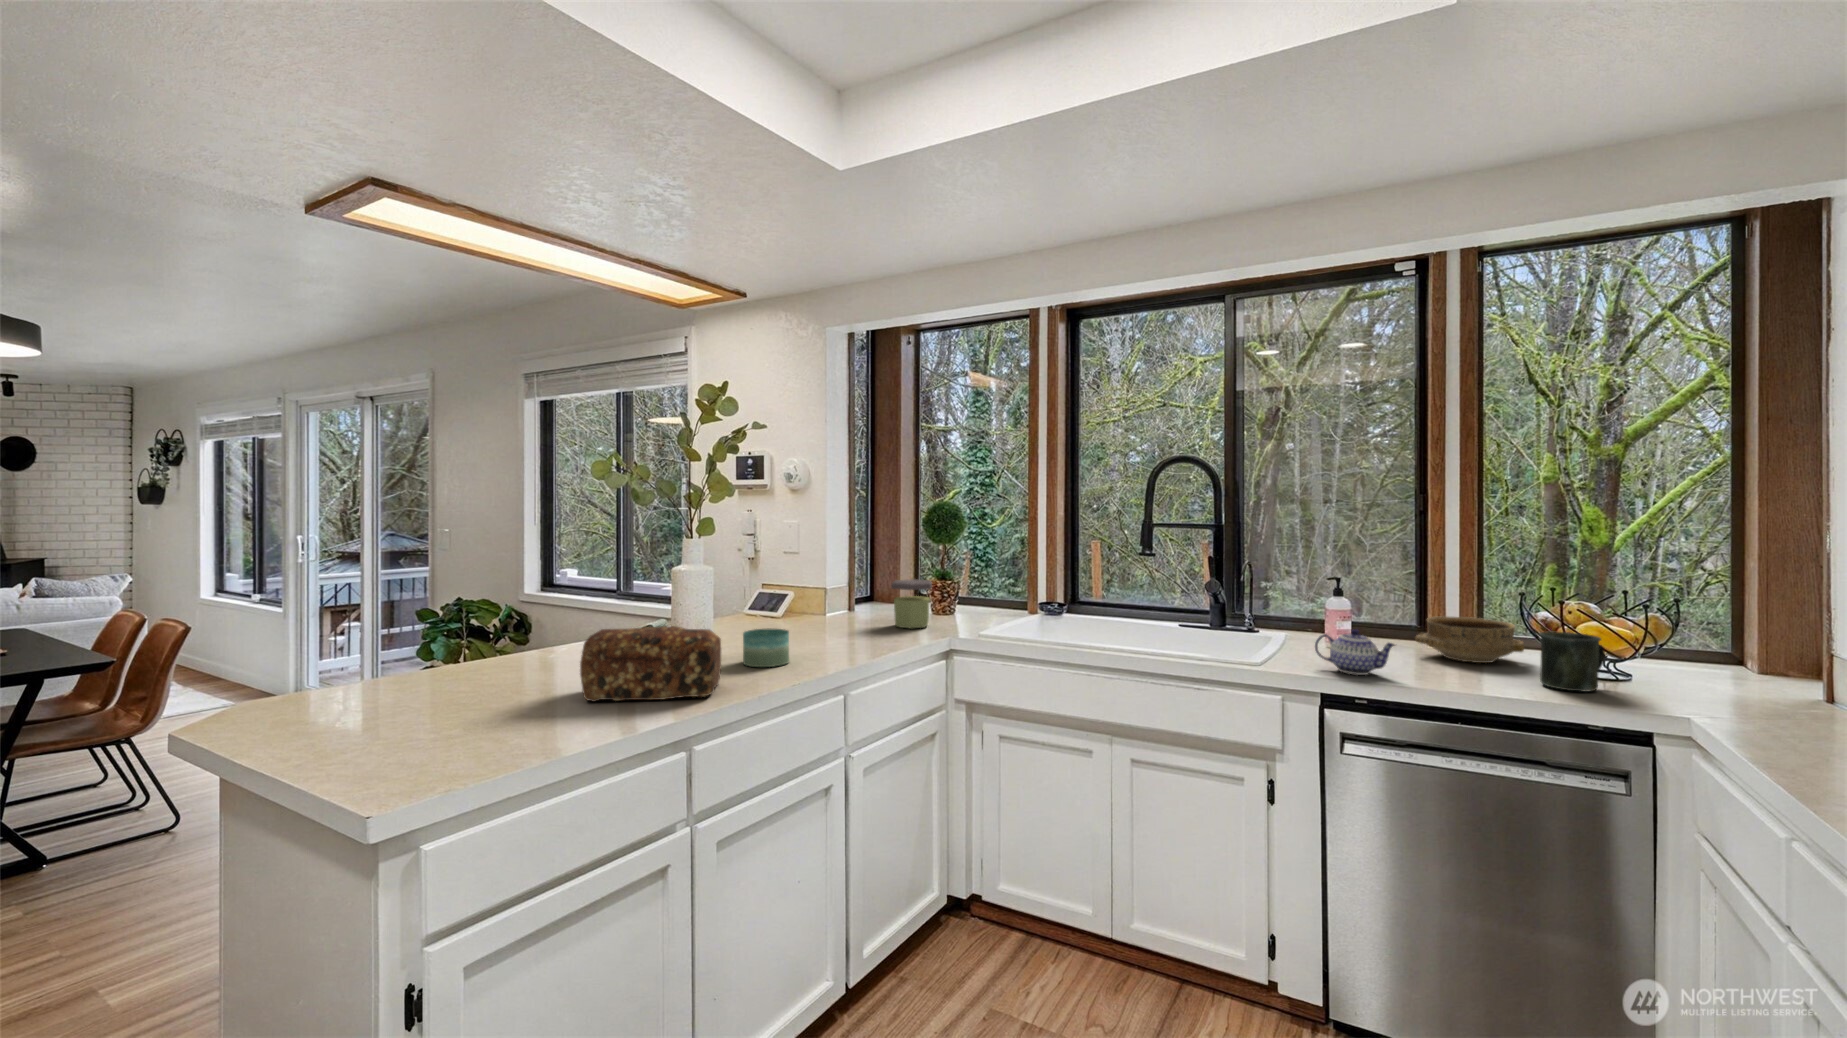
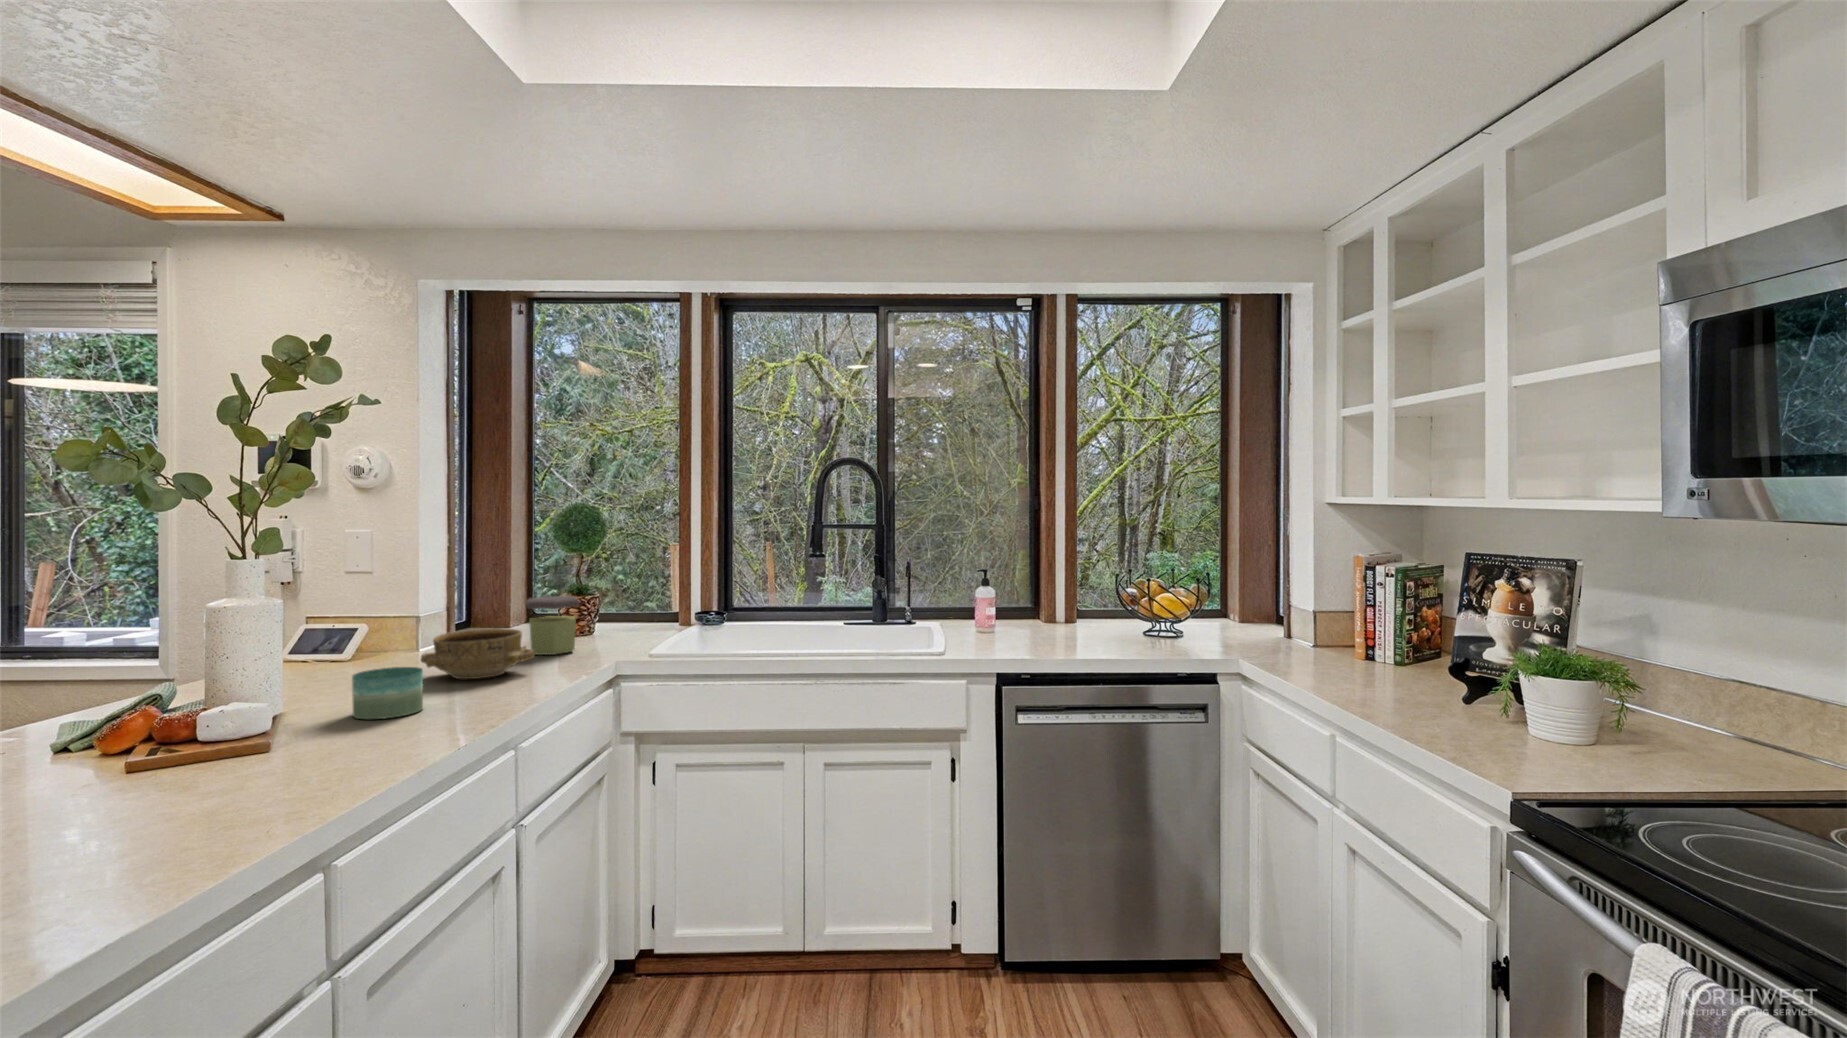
ceramic bowl: present [1415,616,1524,663] -> present [421,628,535,679]
bread loaf: present [580,626,721,702] -> none [119,673,352,796]
teapot: present [1315,629,1395,675] -> none [979,614,1043,654]
mug: present [1539,631,1605,692] -> none [1133,604,1171,649]

